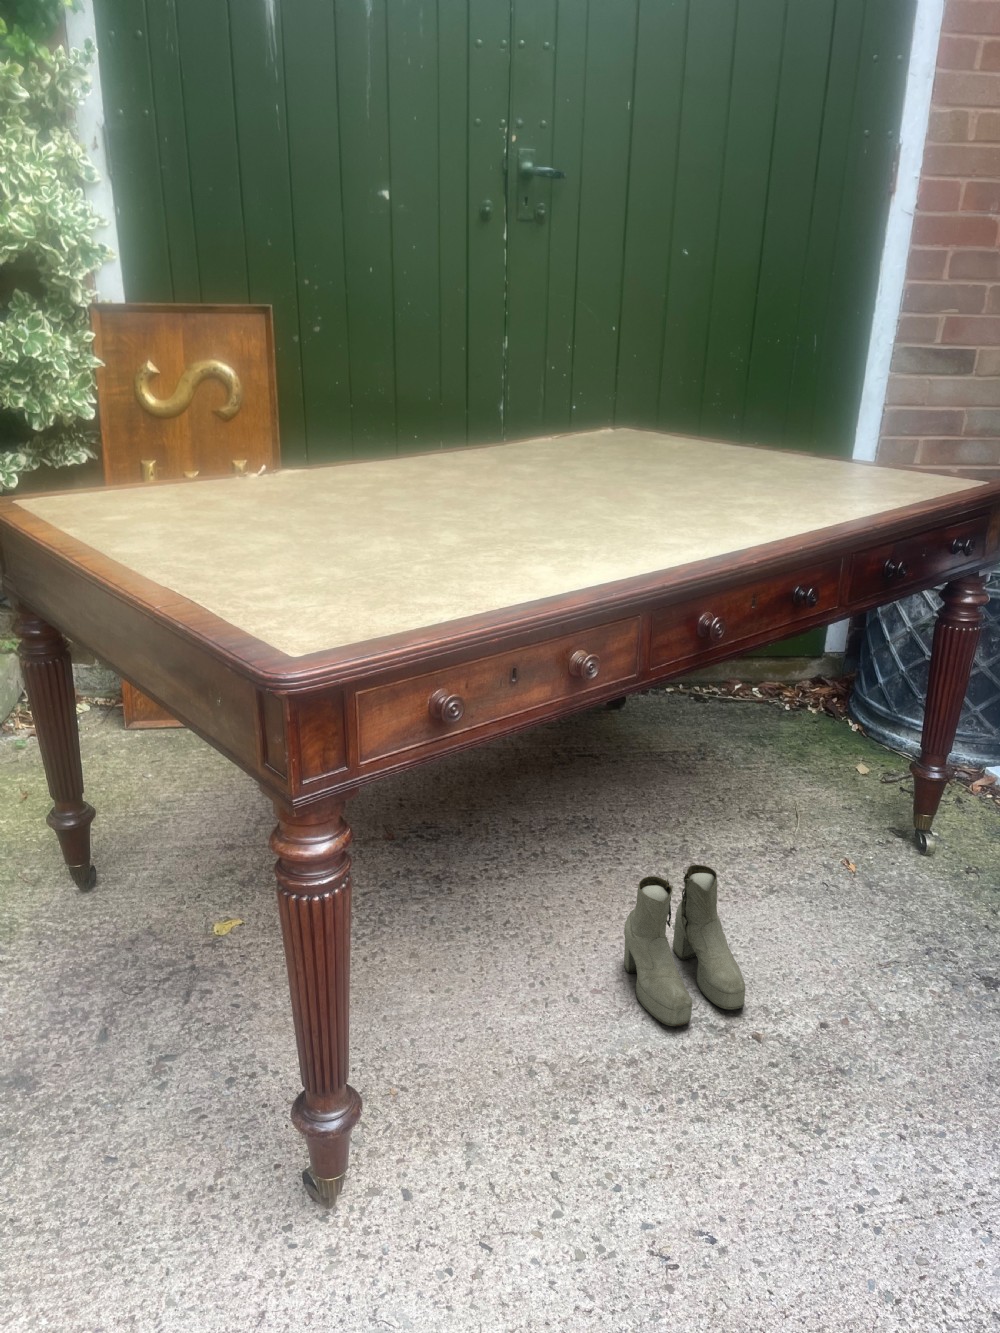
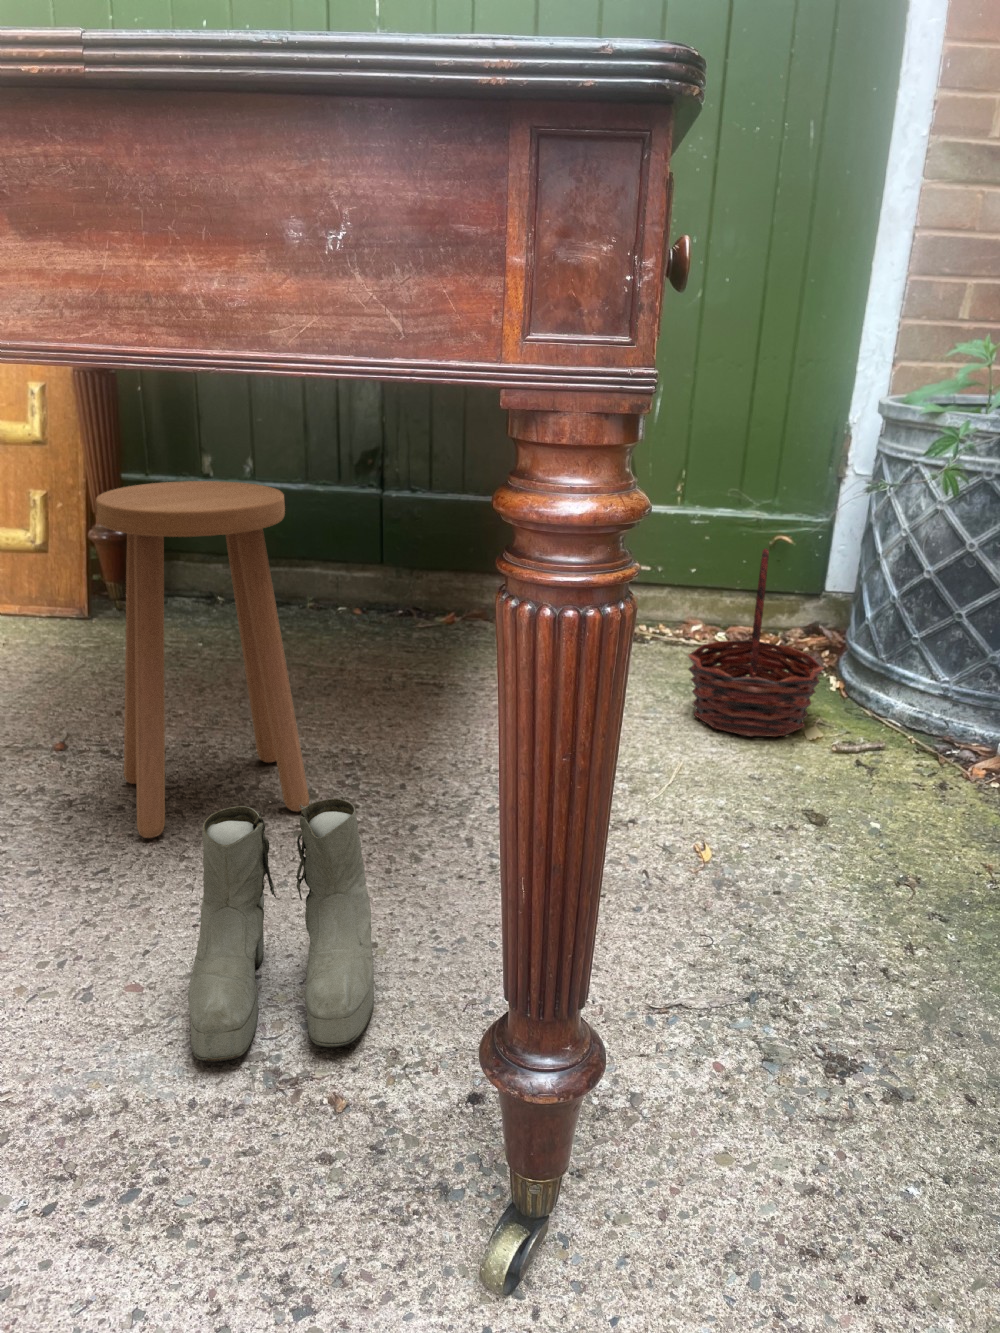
stool: none [447,646,589,897] -> present [96,481,309,838]
basket: none [775,648,868,778] -> present [688,549,823,737]

